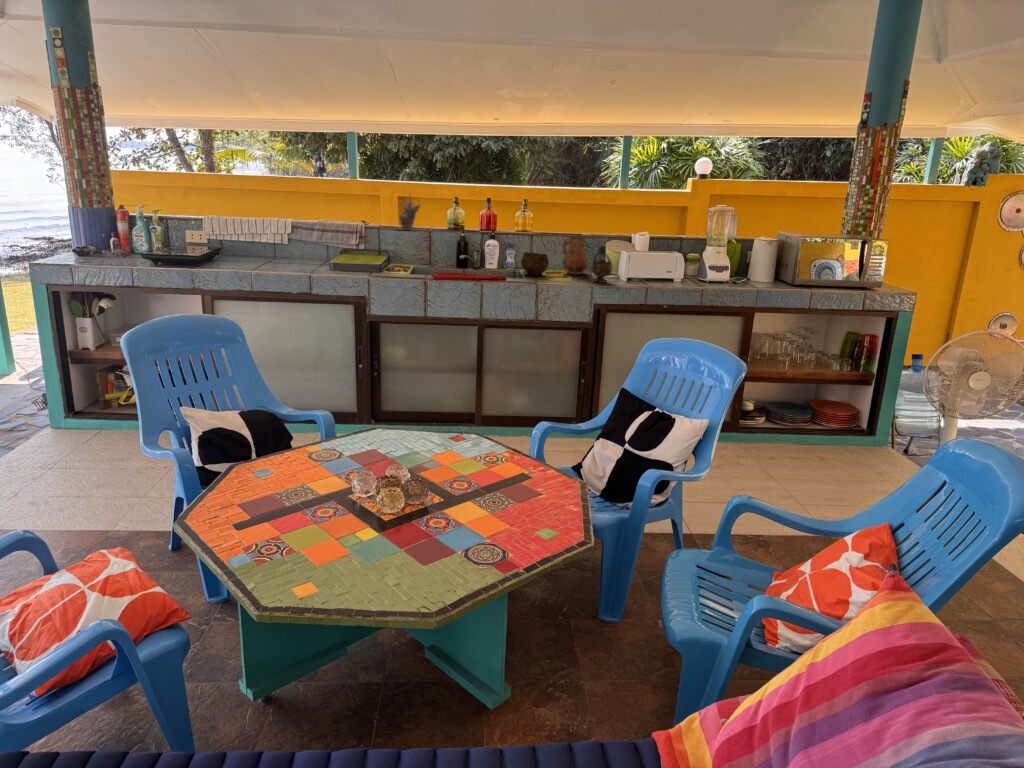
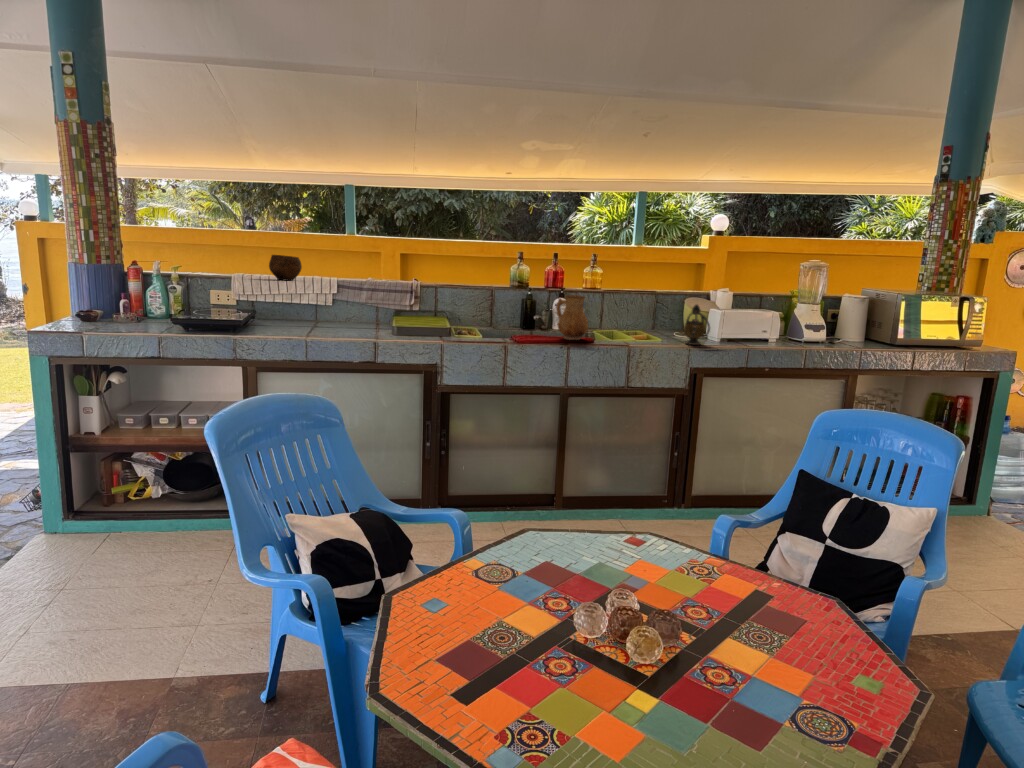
succulent plant: present [399,195,420,230] -> none [456,247,482,288]
ceramic pitcher: present [562,236,589,274] -> present [556,295,588,340]
bowl: present [521,252,549,276] -> present [269,255,302,280]

